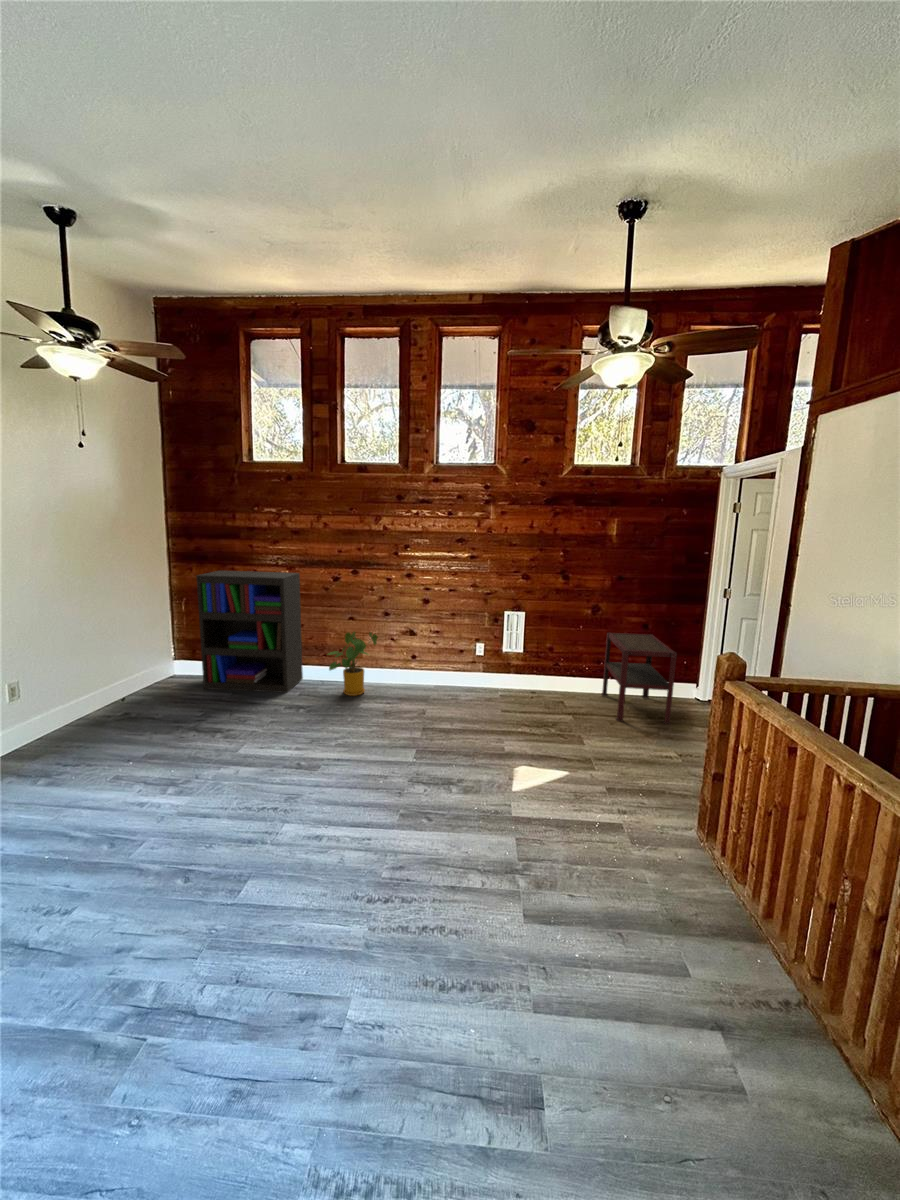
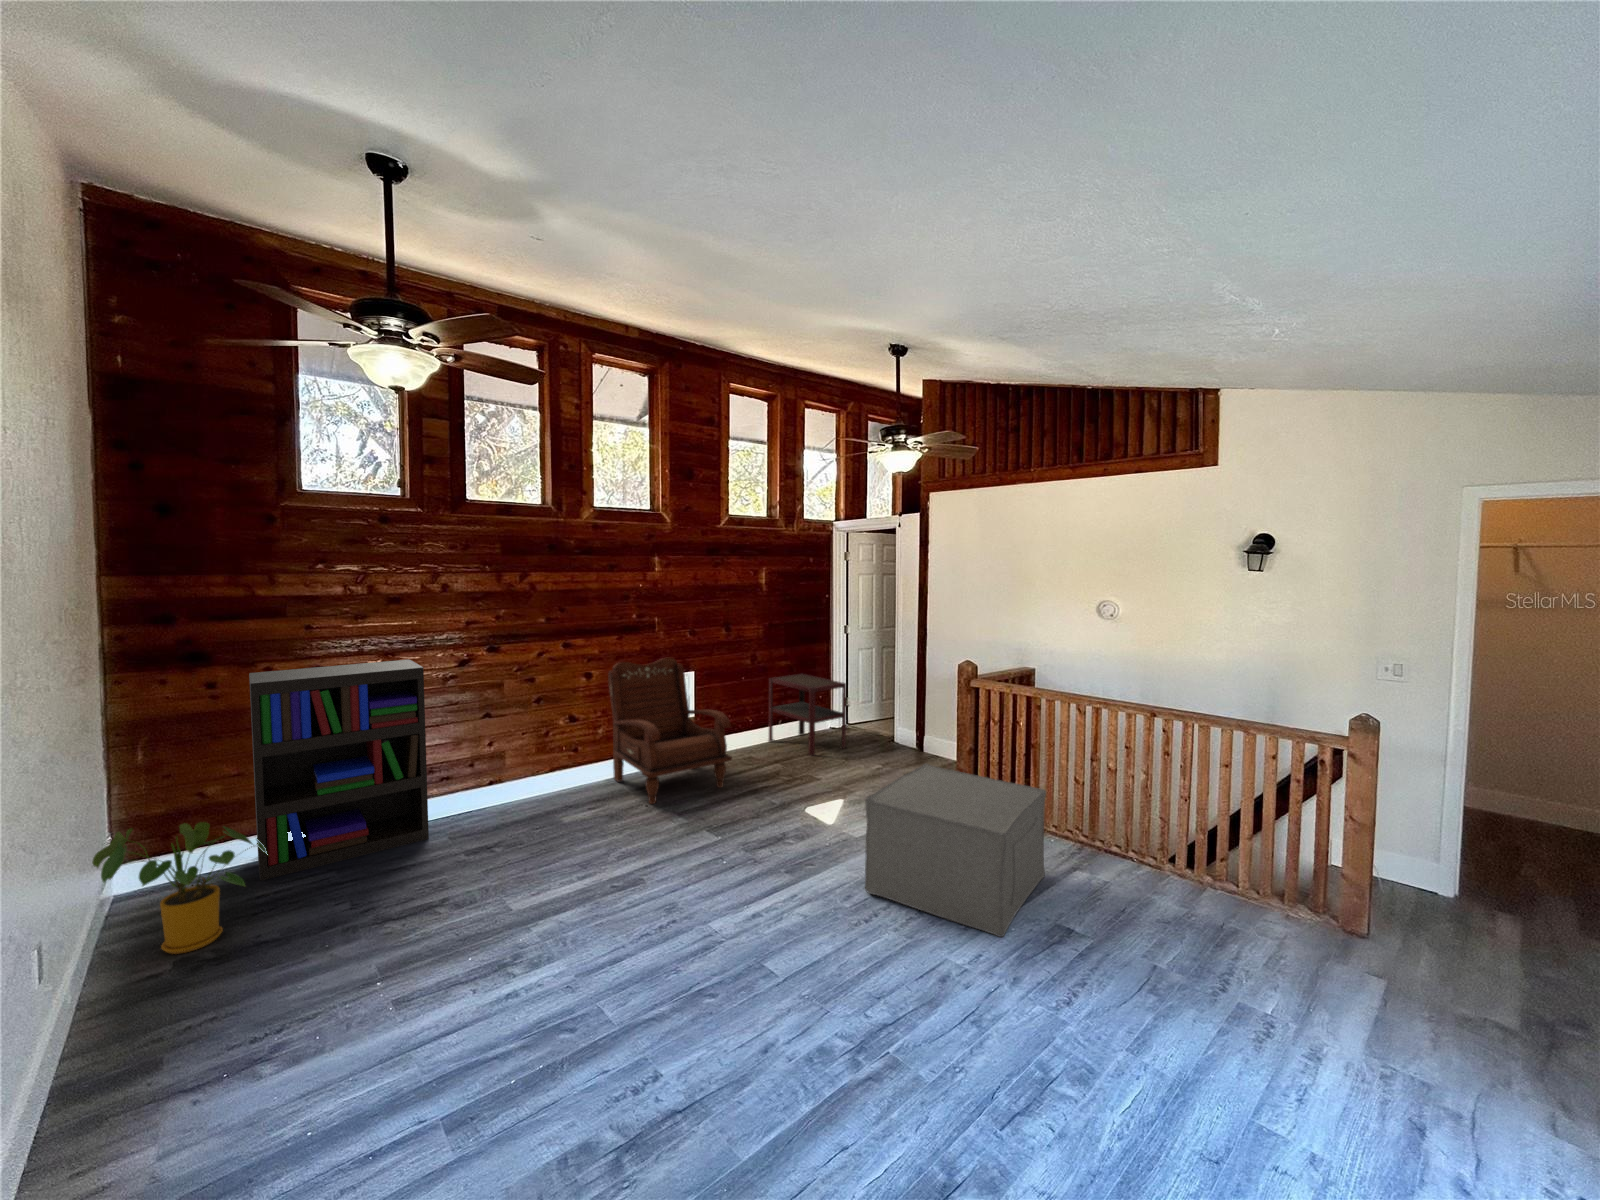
armchair: none [417,595,502,722] -> present [608,658,732,804]
house plant: present [328,632,377,696] -> present [92,822,267,954]
ottoman: none [416,764,657,1028] -> present [865,764,1046,937]

